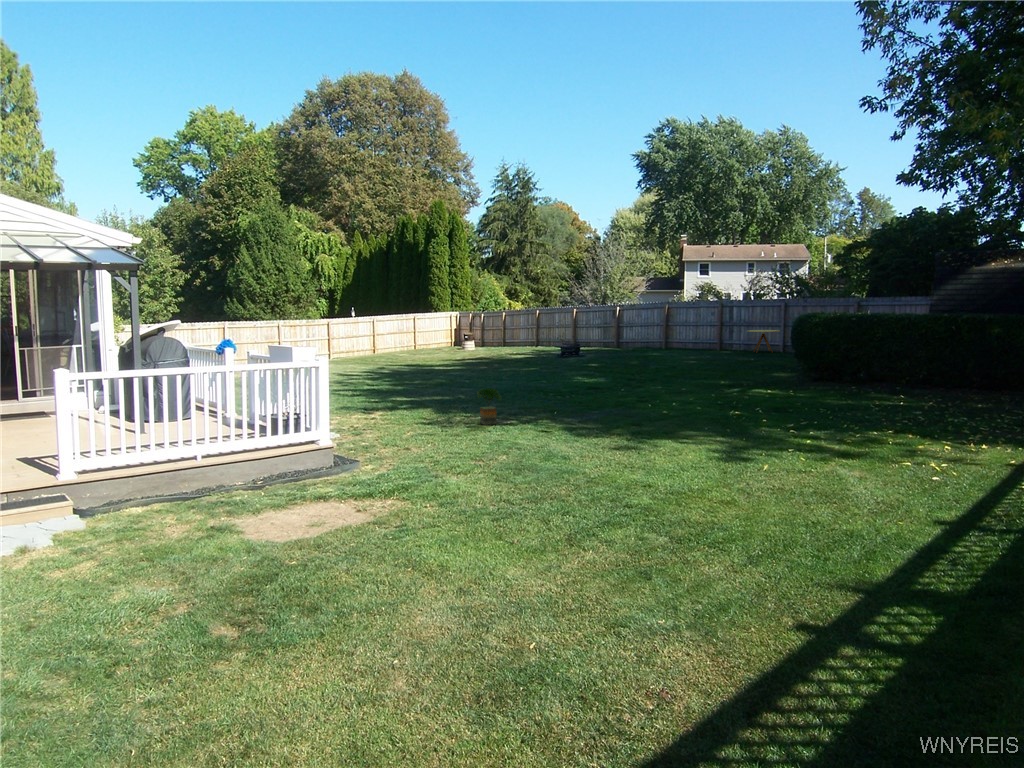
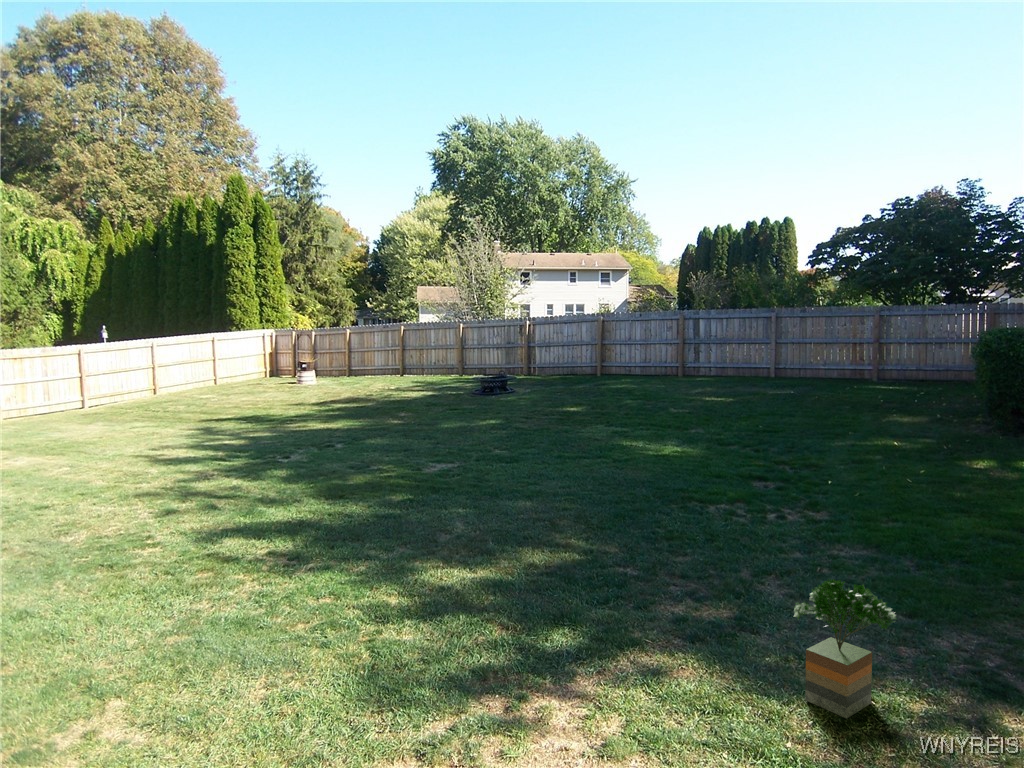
round table: present [747,330,780,353] -> none [734,348,780,380]

